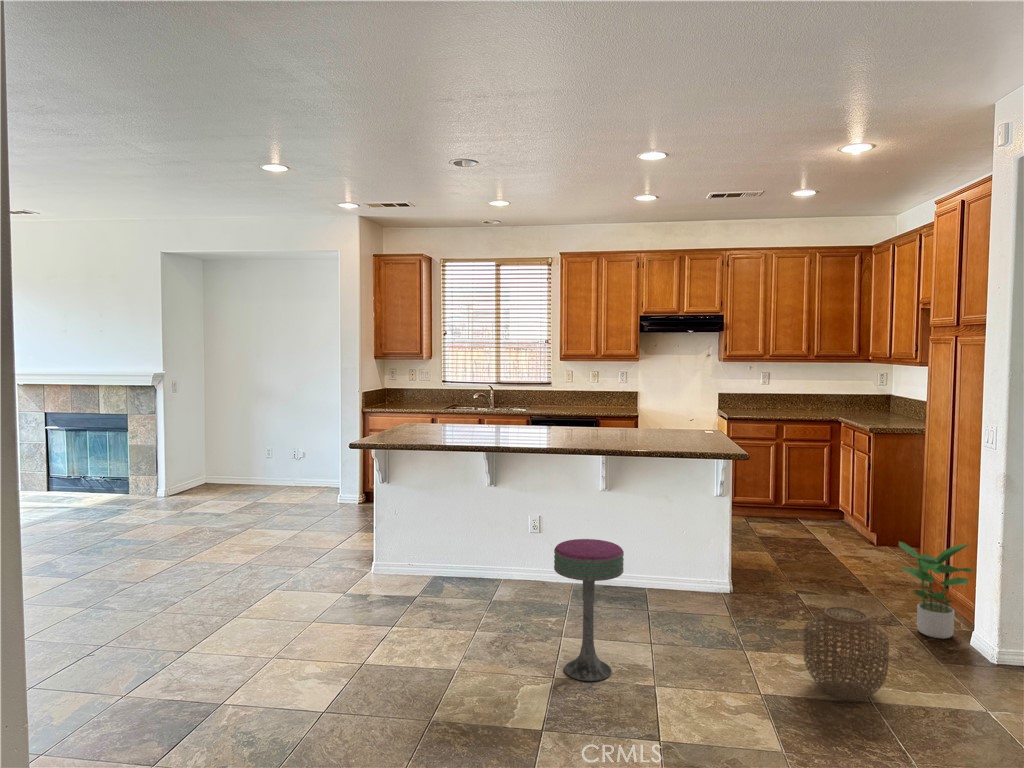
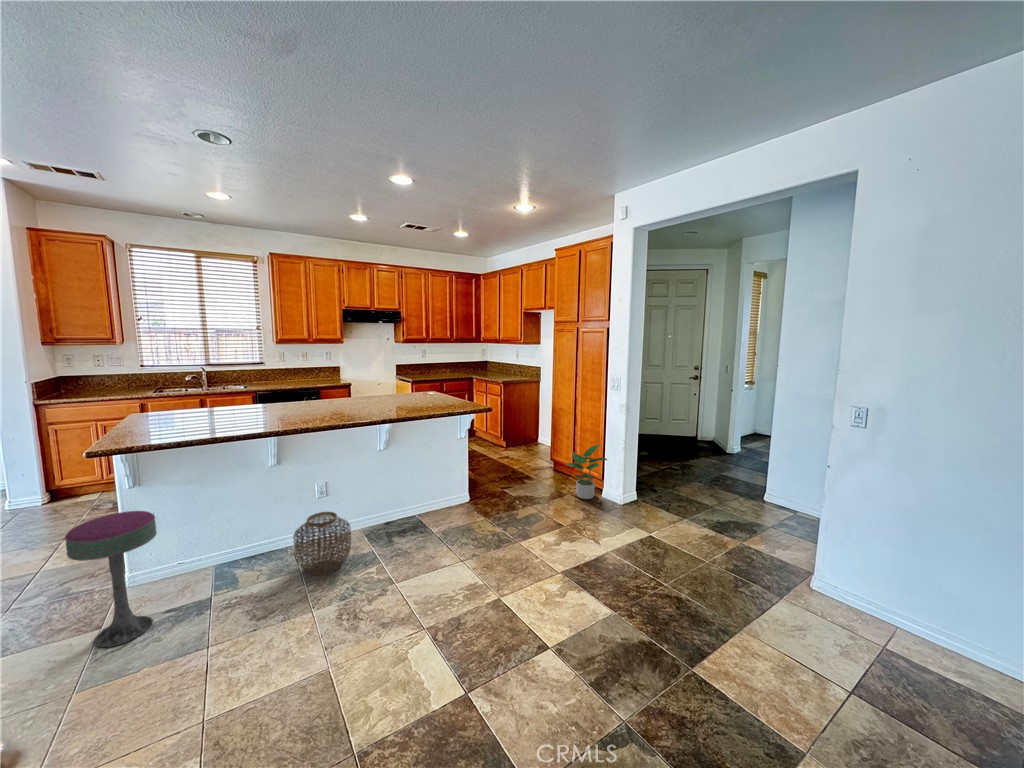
bar stool: present [554,539,624,681] -> present [65,511,157,647]
woven basket: present [803,606,889,701] -> present [293,512,351,576]

